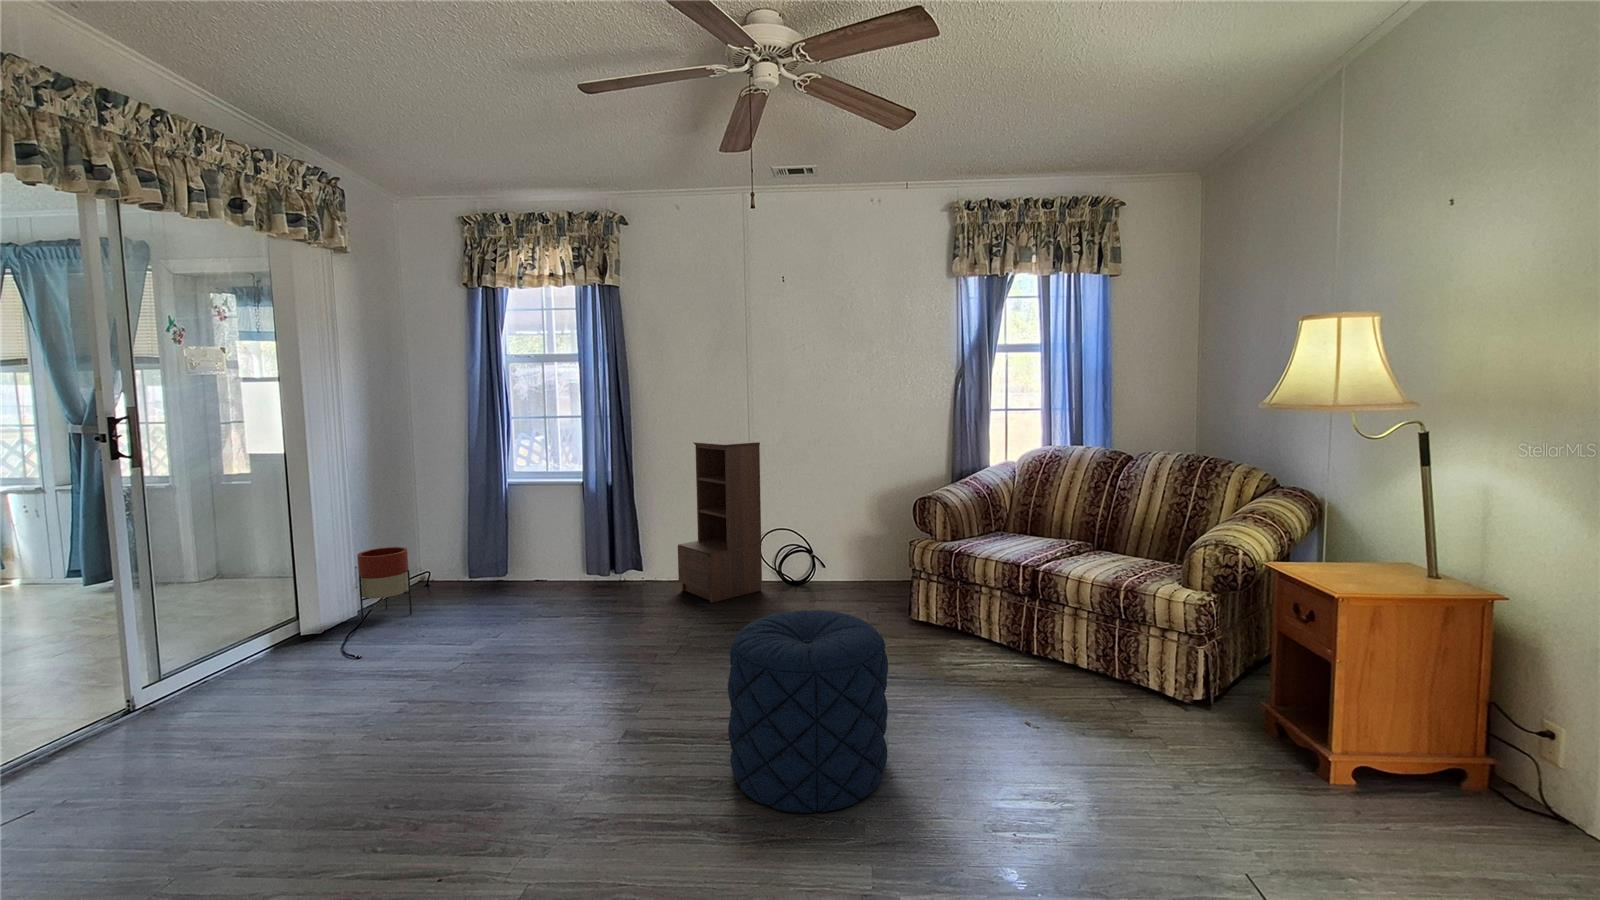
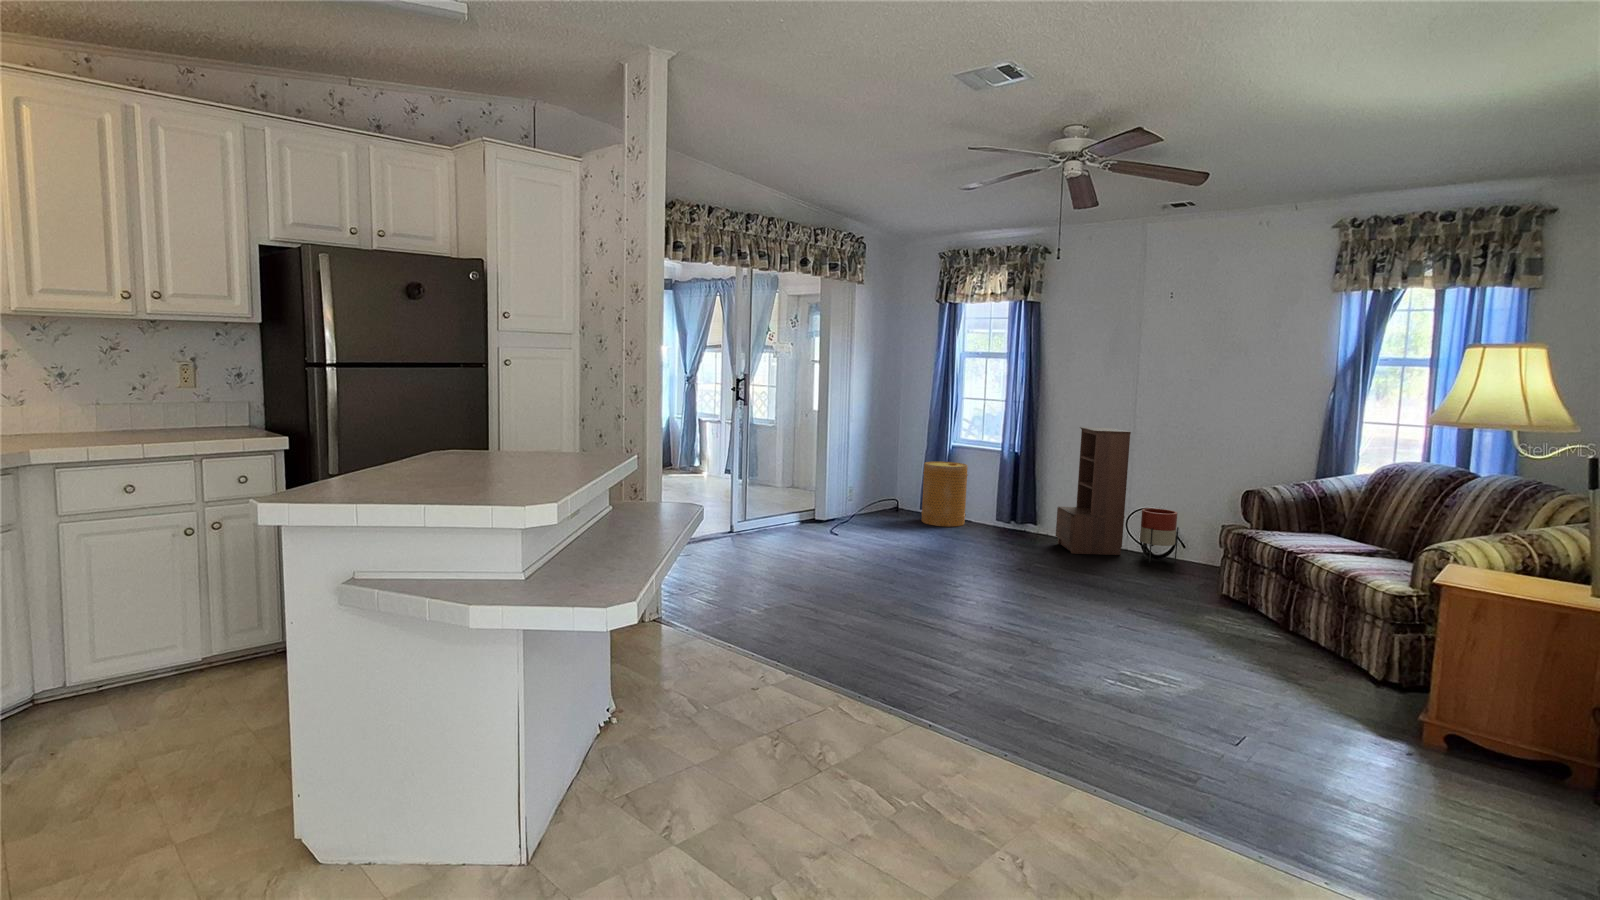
basket: none [477,505,544,599] -> present [921,461,968,526]
planter: present [357,547,412,622] -> present [1140,508,1179,563]
pouf: present [728,610,888,813] -> none [988,529,1089,633]

